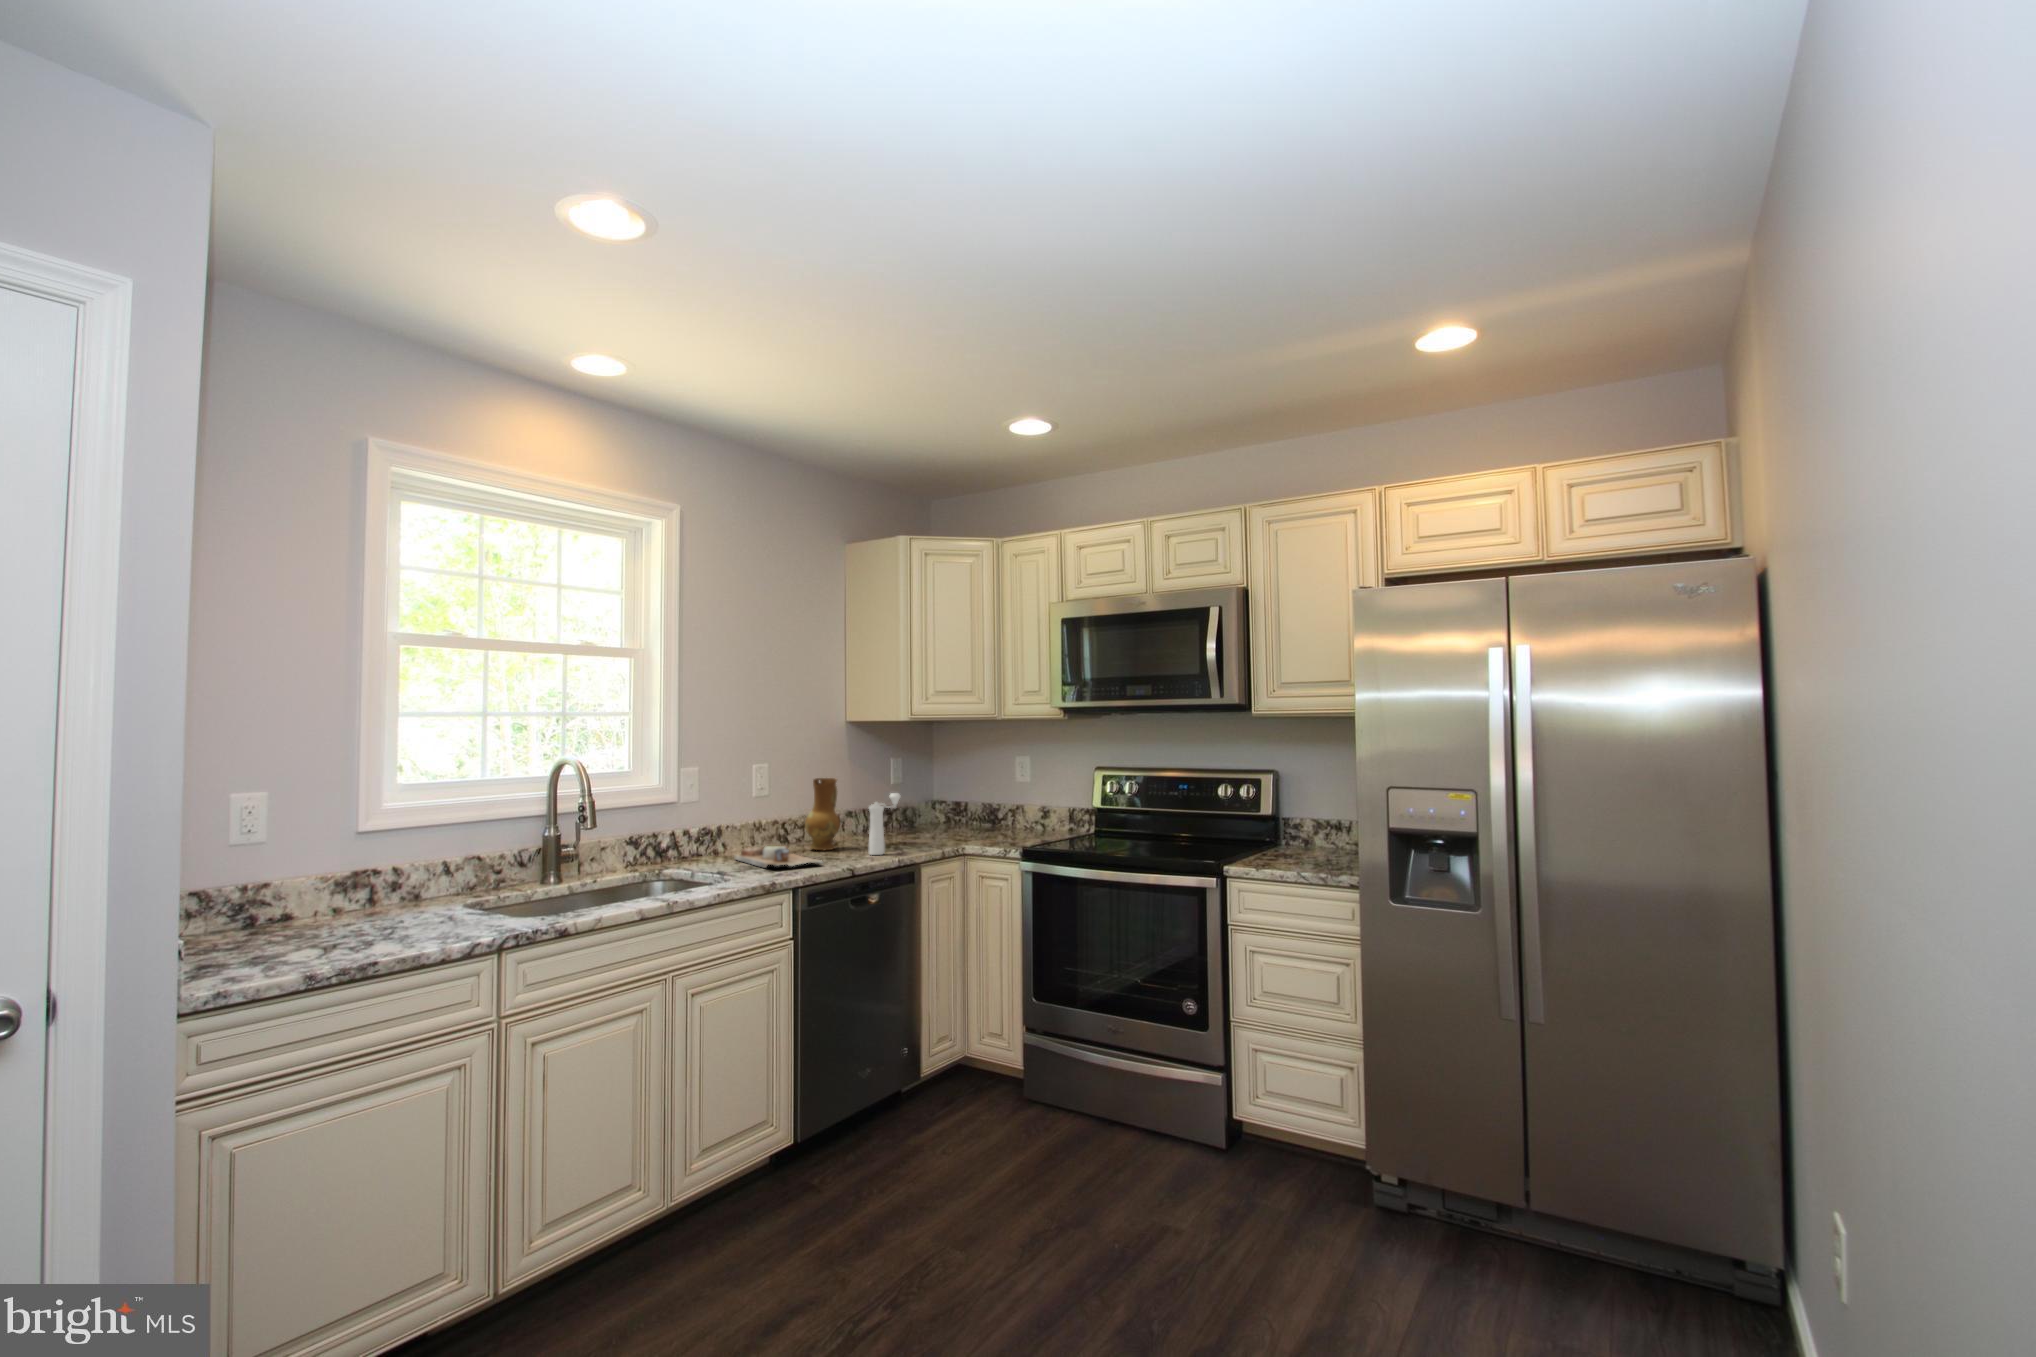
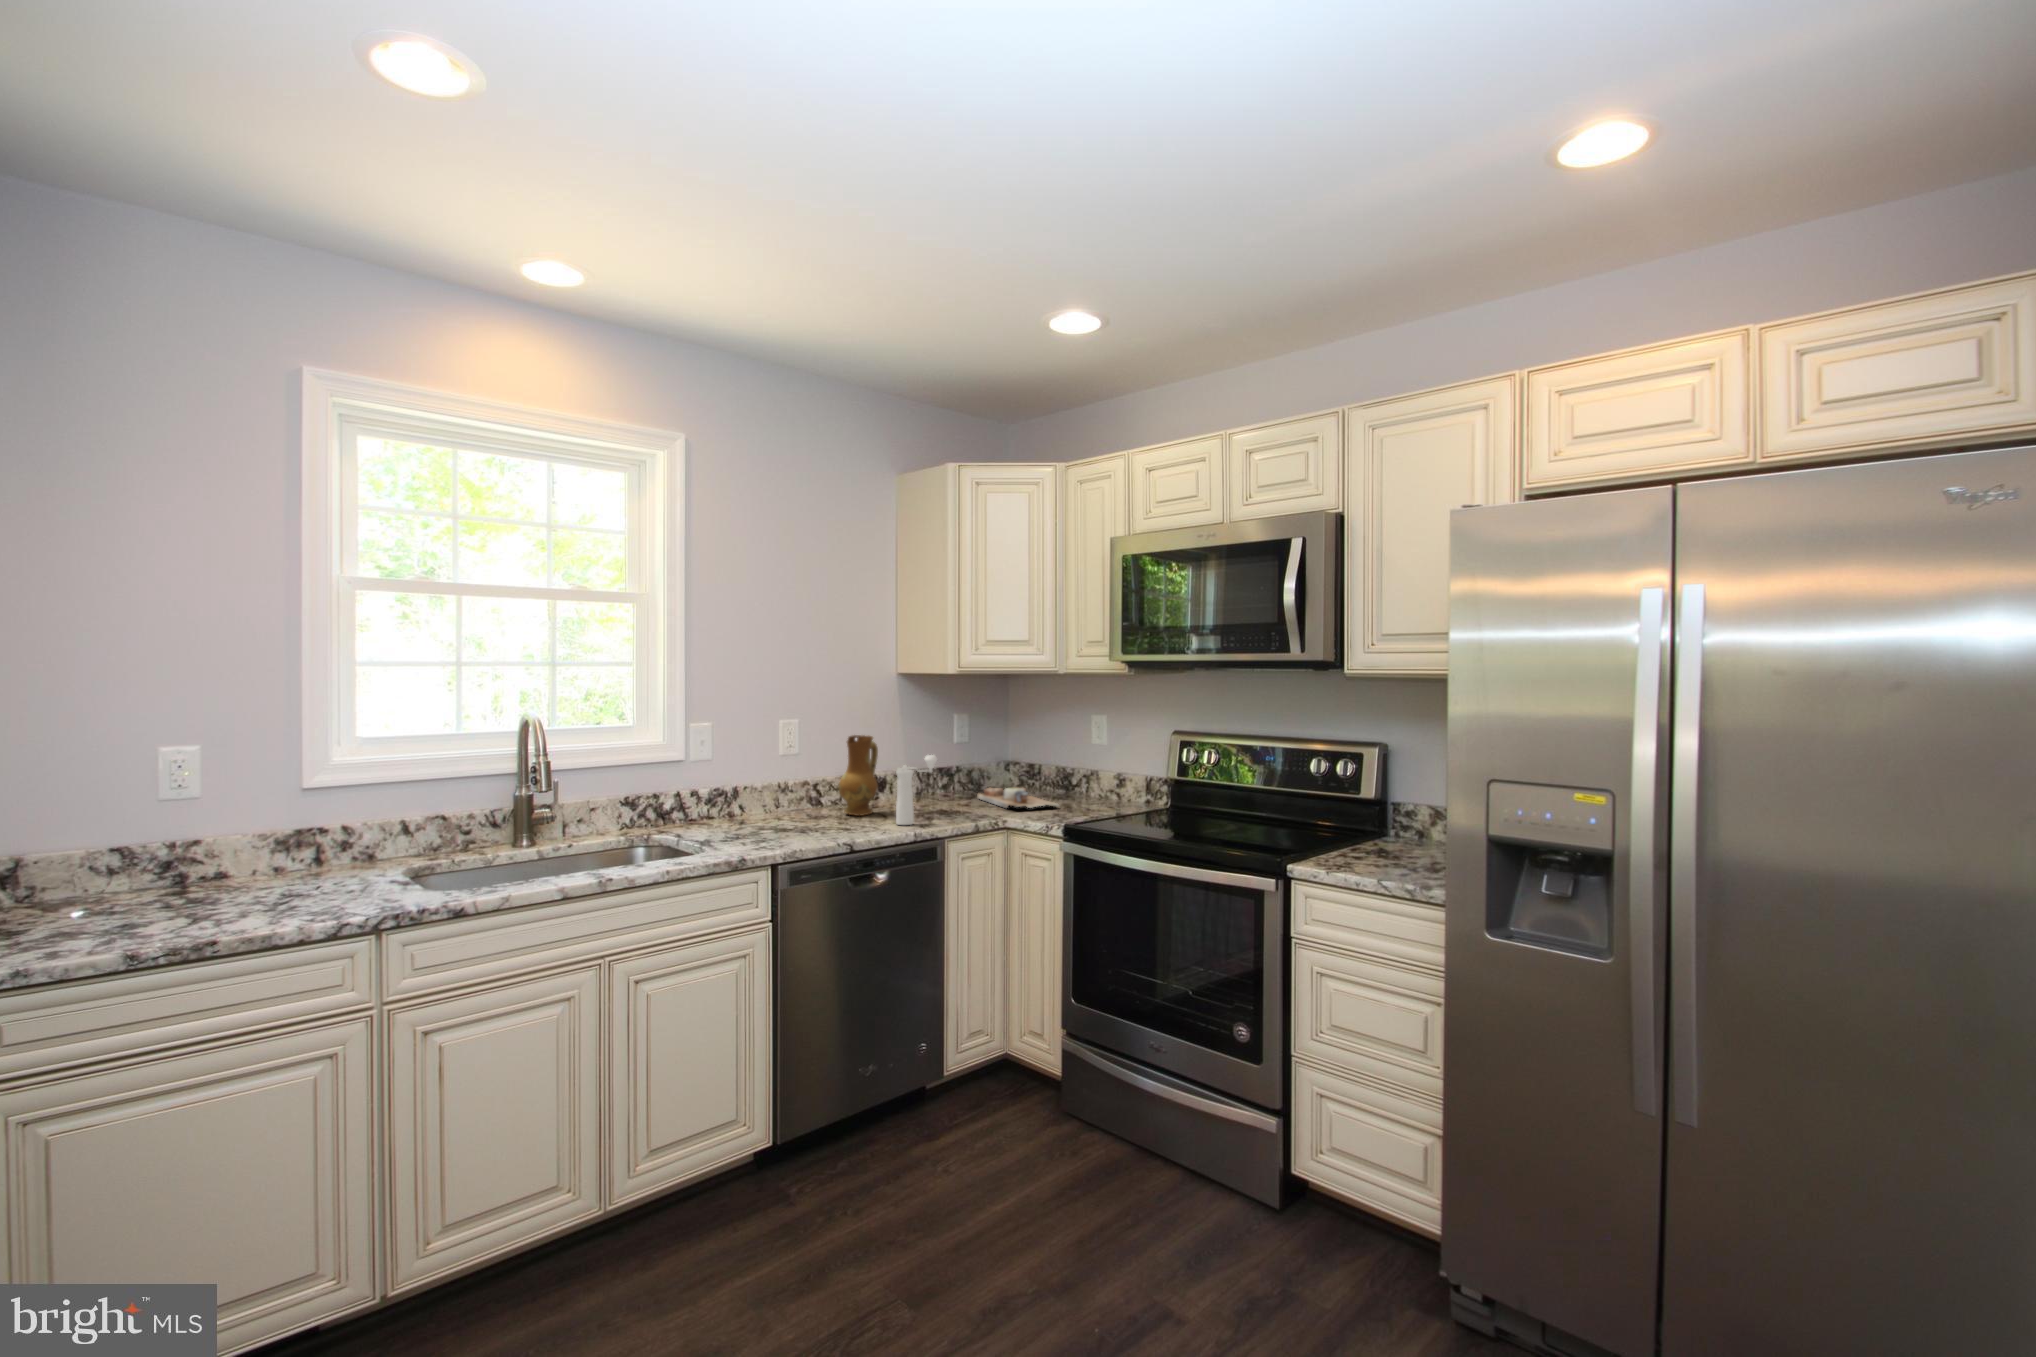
cutting board: present [734,846,823,868] -> present [977,787,1059,808]

